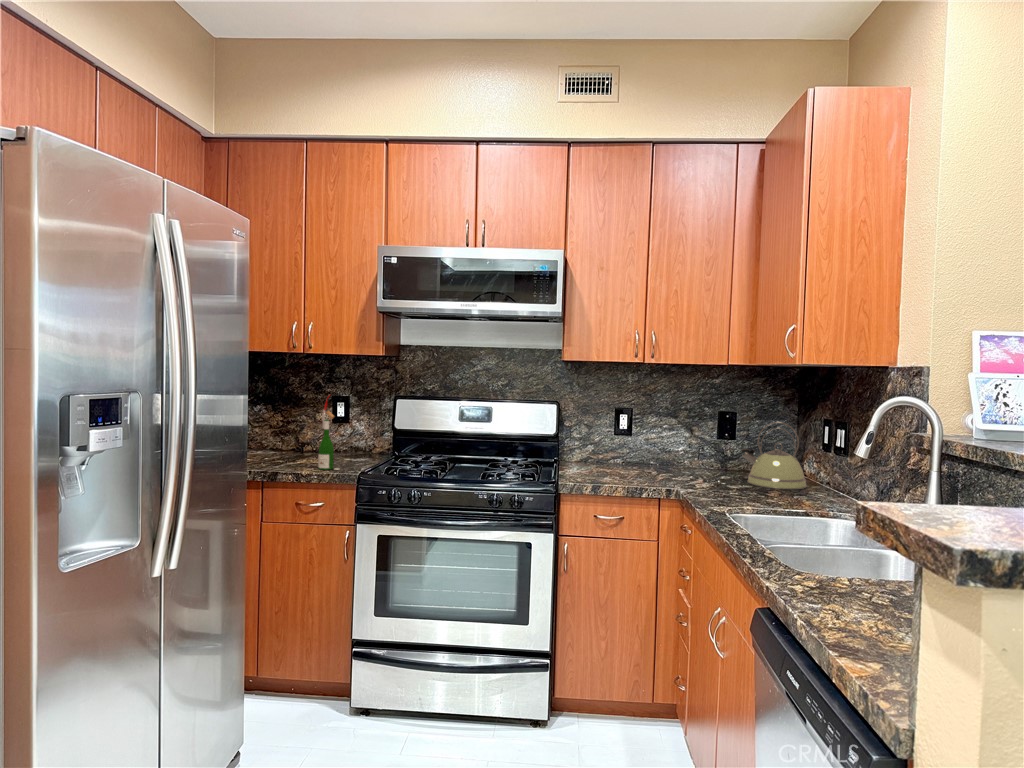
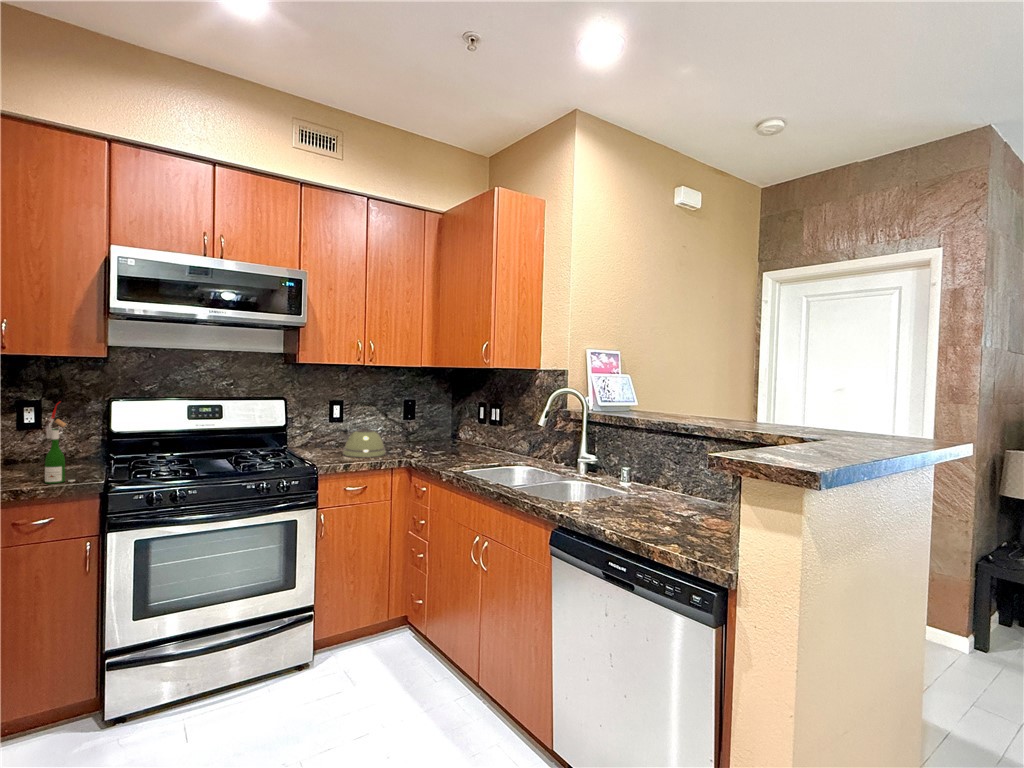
kettle: present [741,422,807,489] -> present [338,407,385,458]

